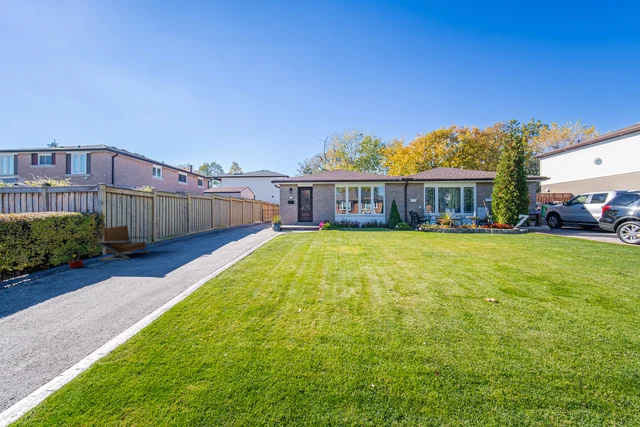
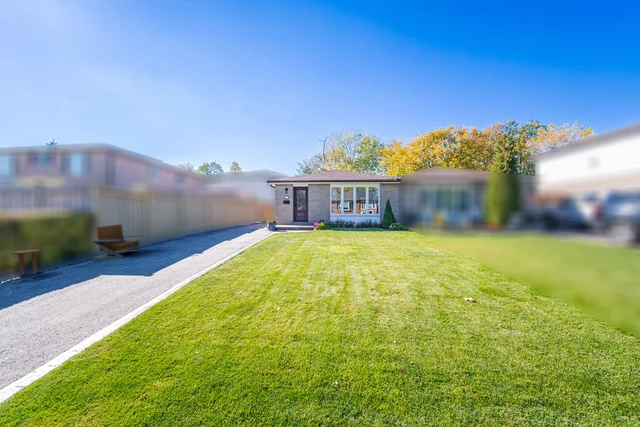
side table: none [21,251,49,278] -> present [13,249,41,276]
decorative plant: present [67,251,83,268] -> none [46,239,86,266]

